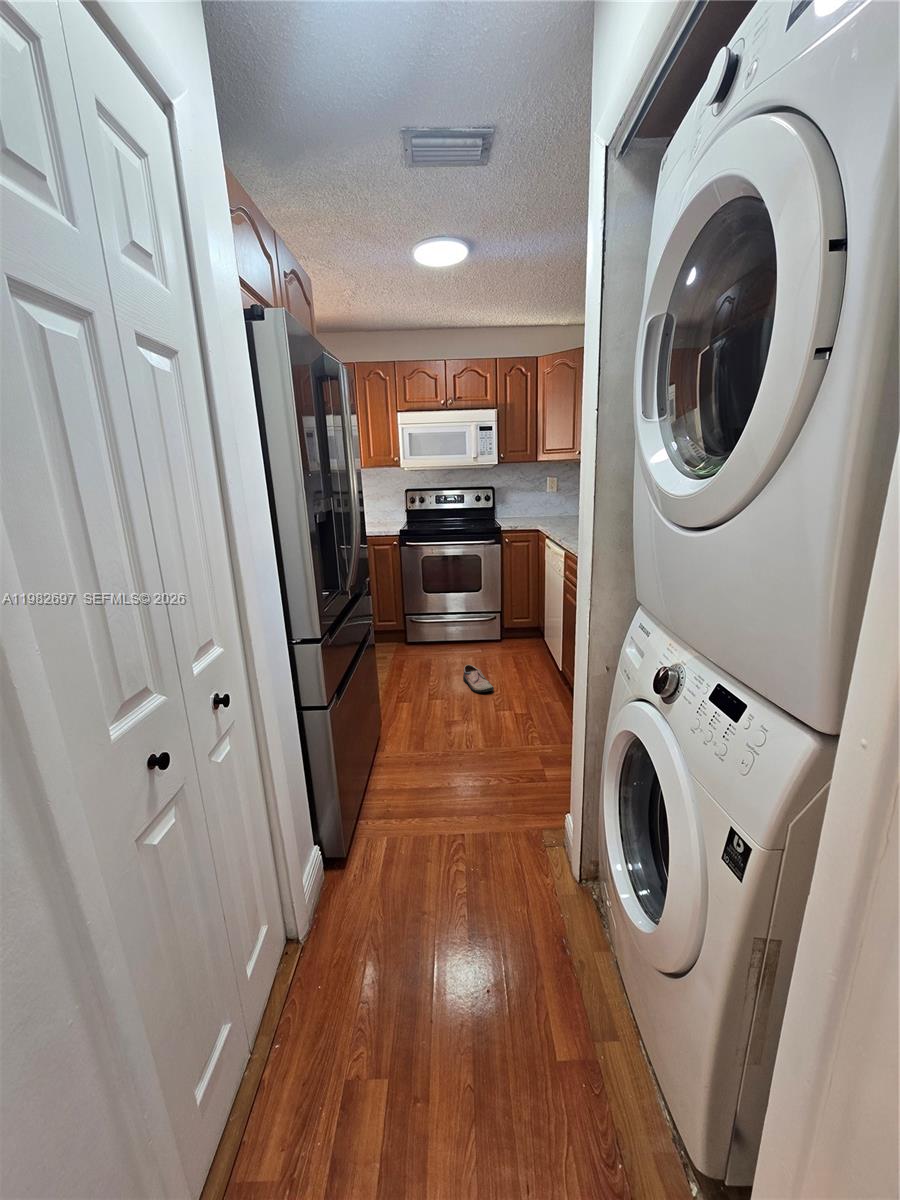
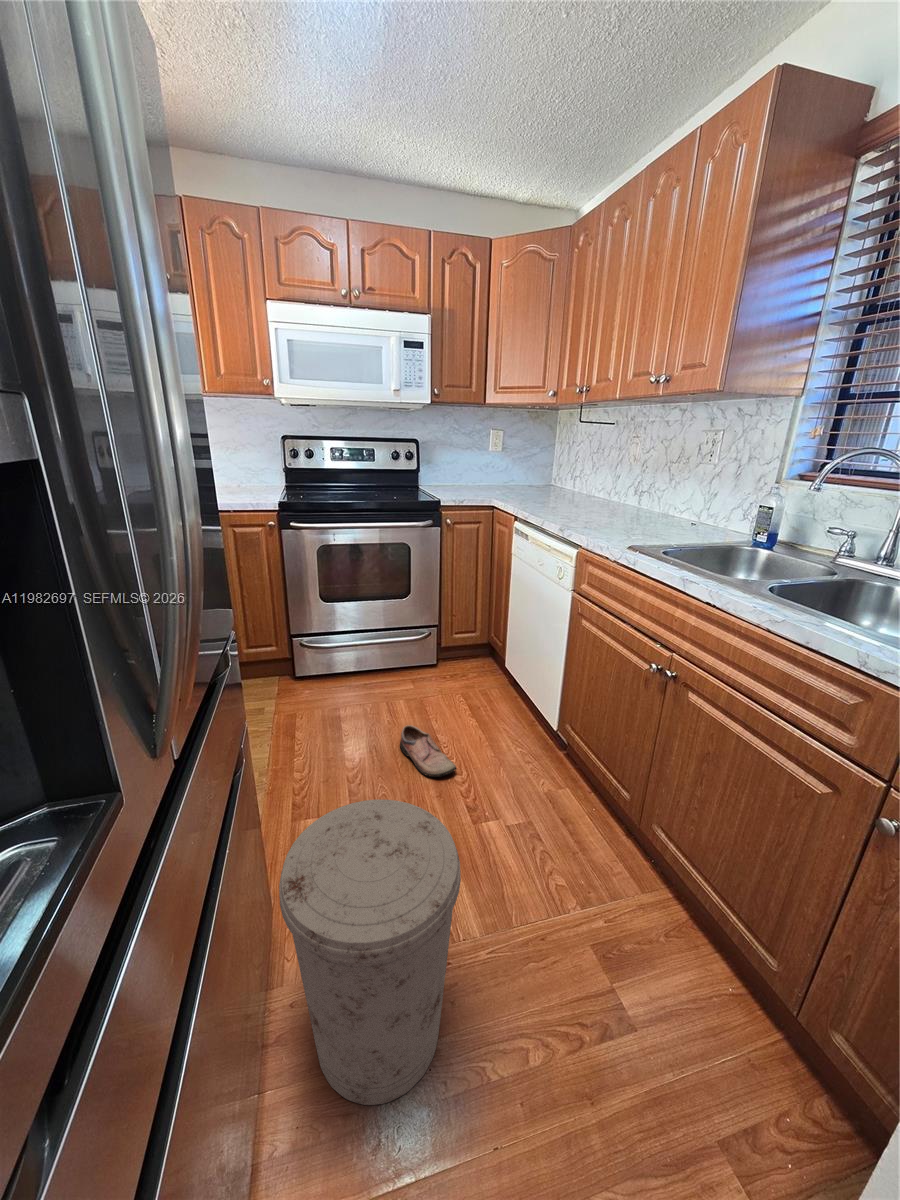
trash can: none [375,661,455,792] -> present [279,800,461,1105]

